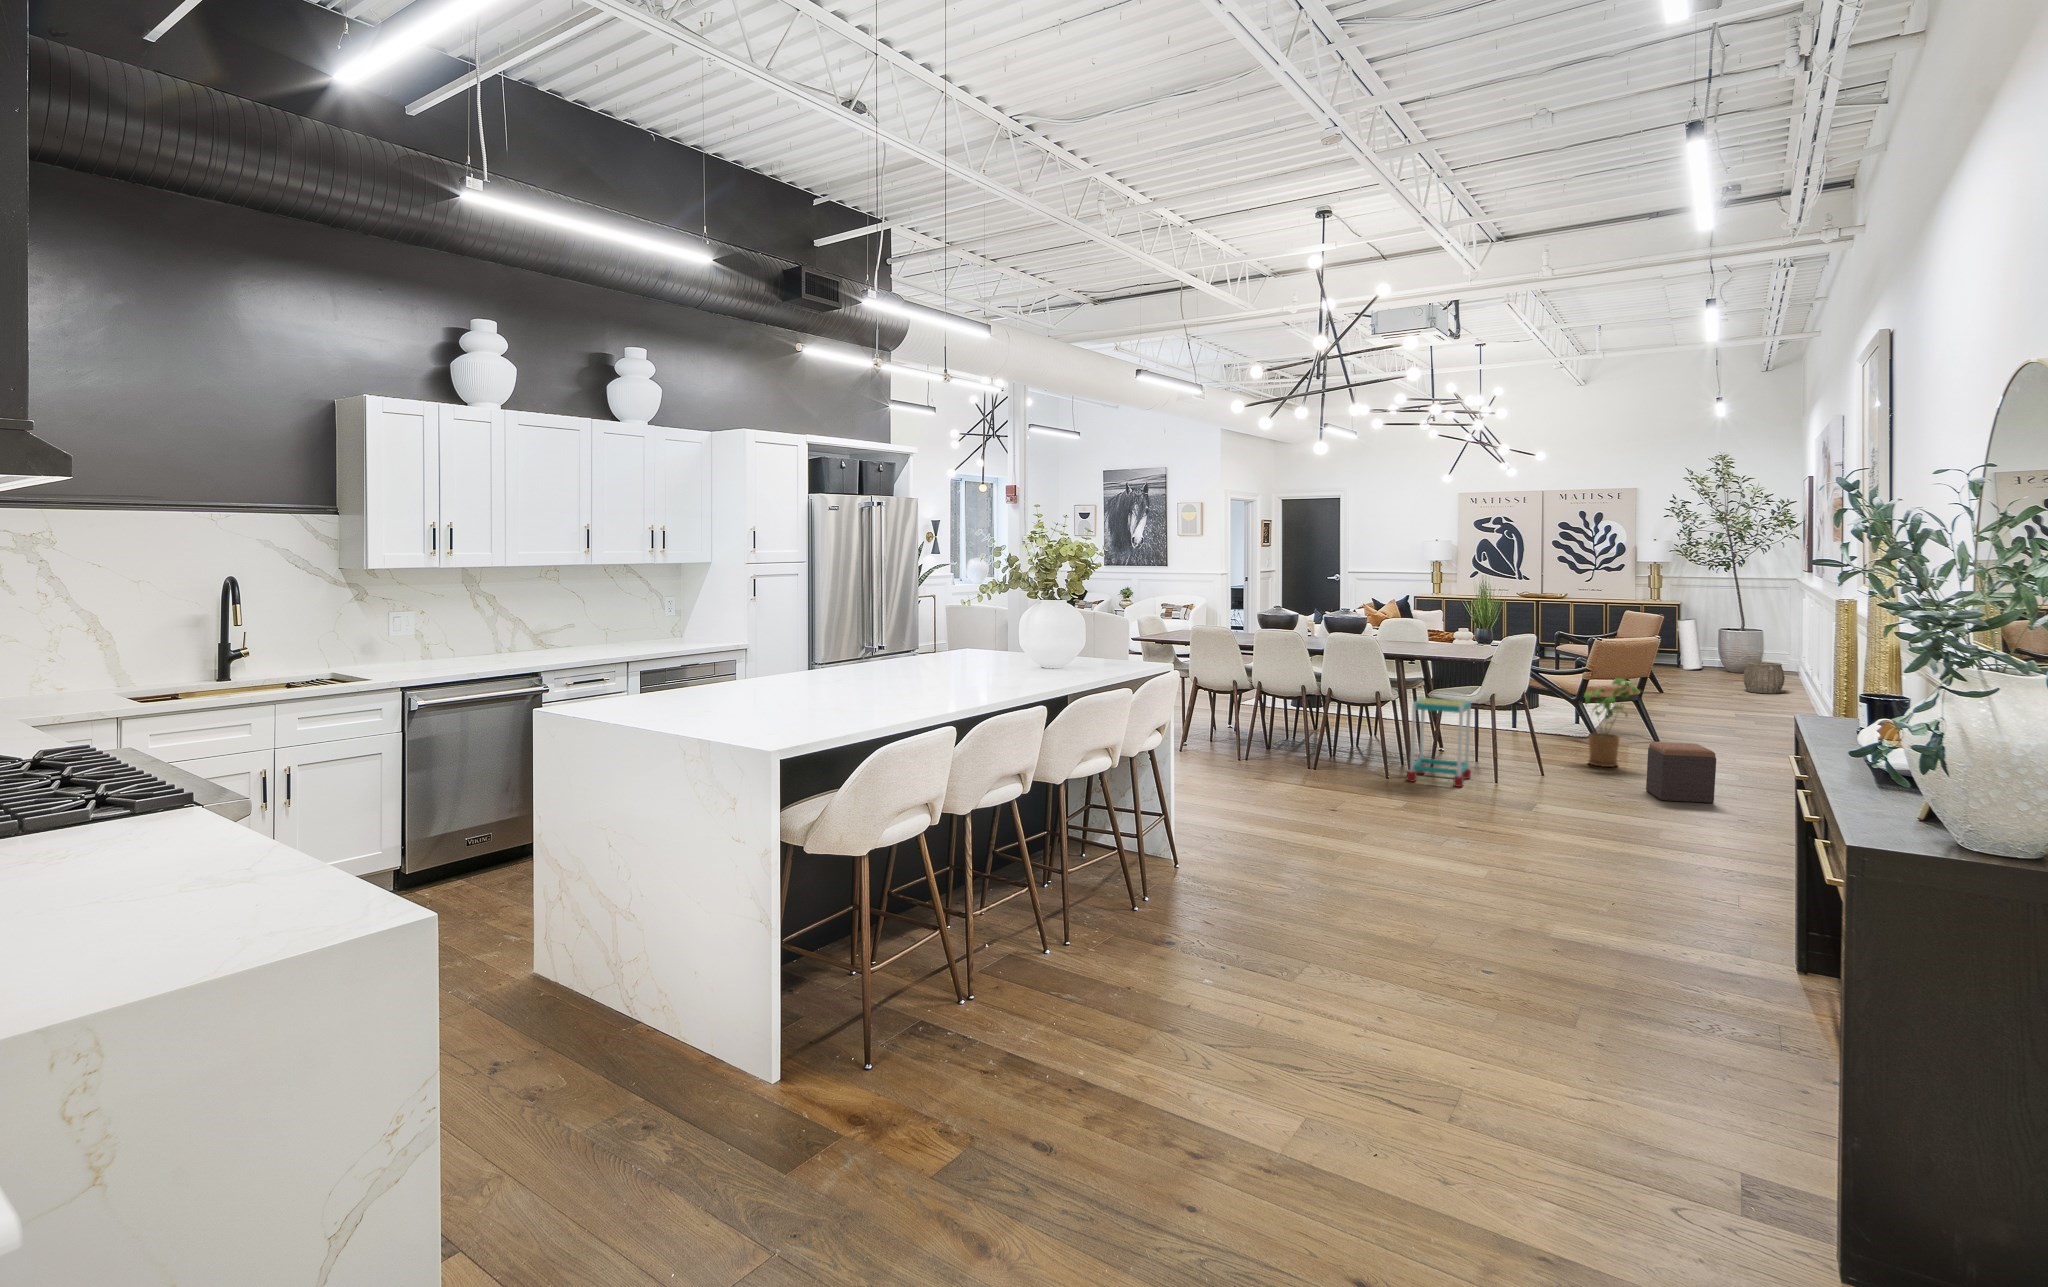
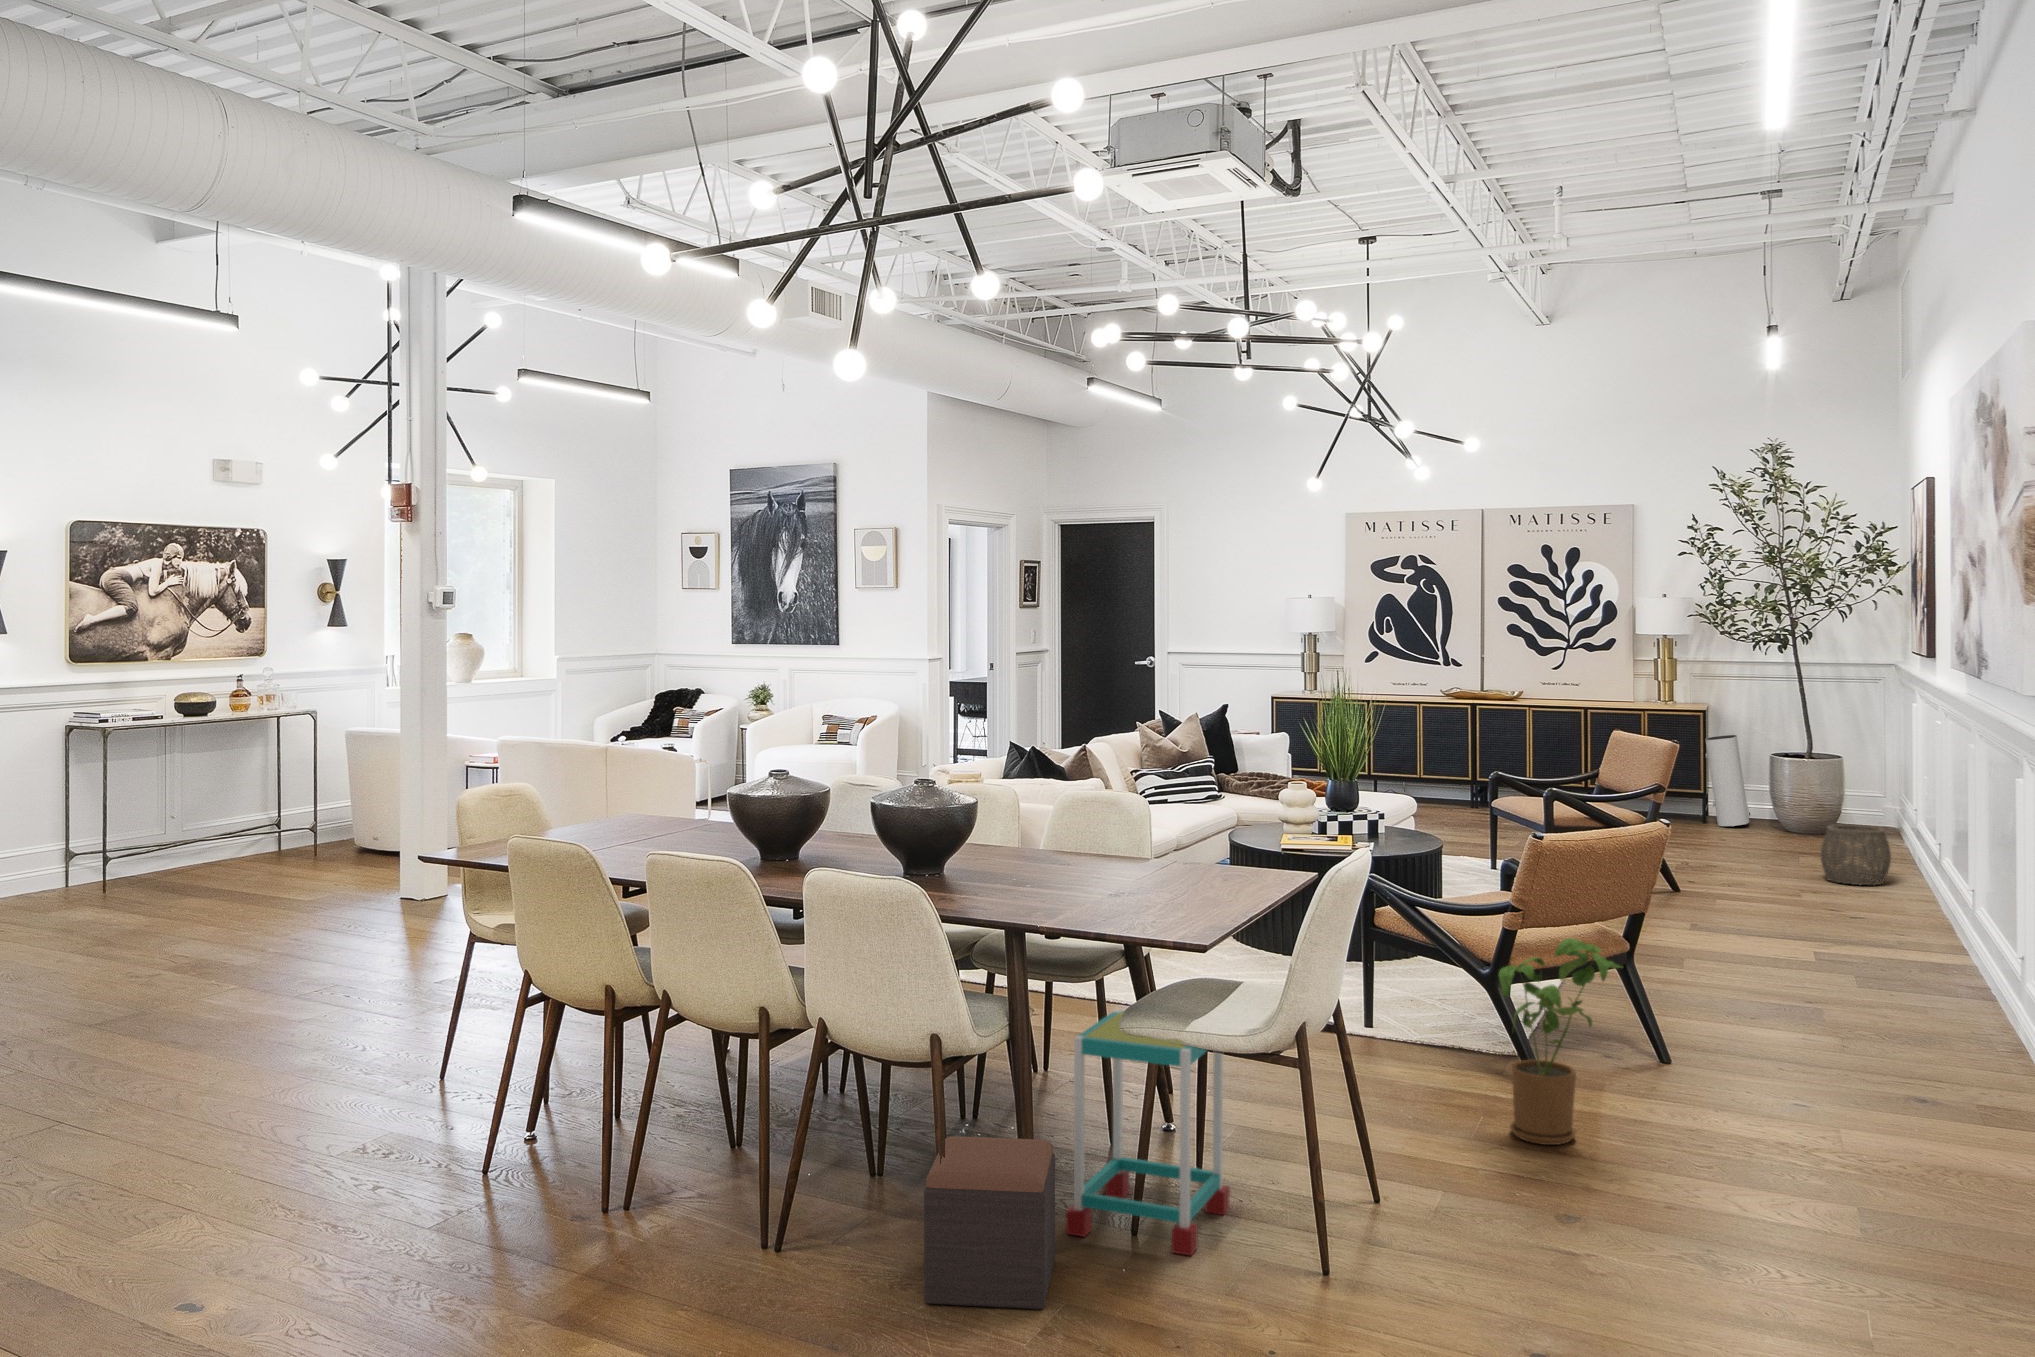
footstool: present [1646,742,1716,803] -> present [924,1136,1055,1309]

